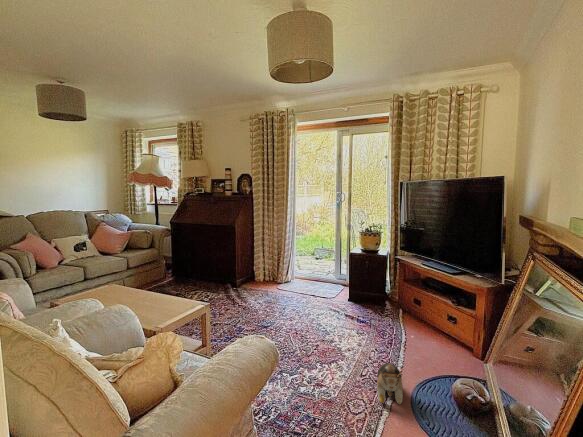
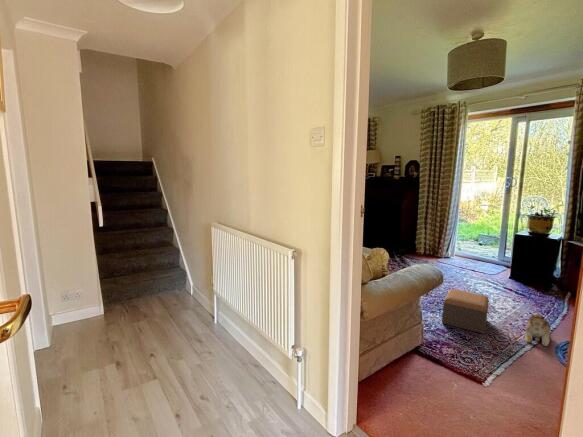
footstool: none [281,341,334,404] -> present [442,289,489,334]

